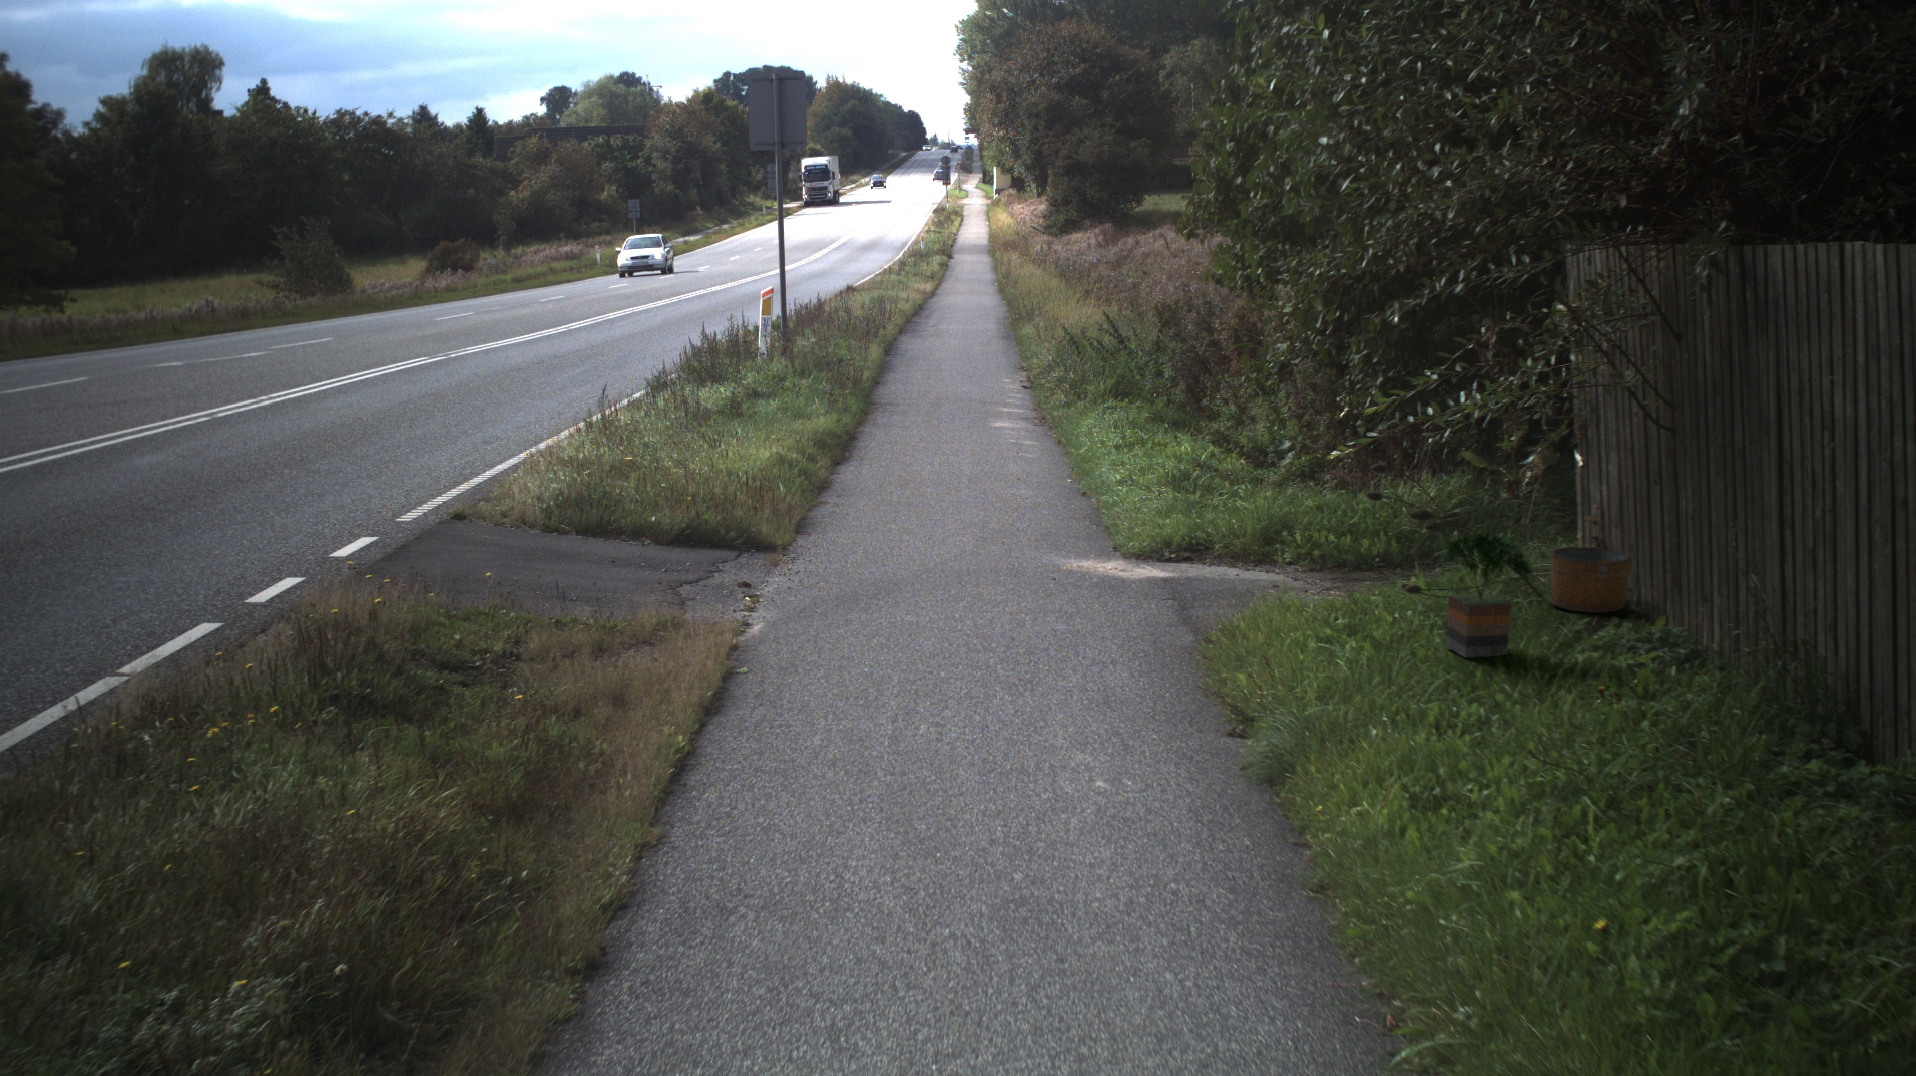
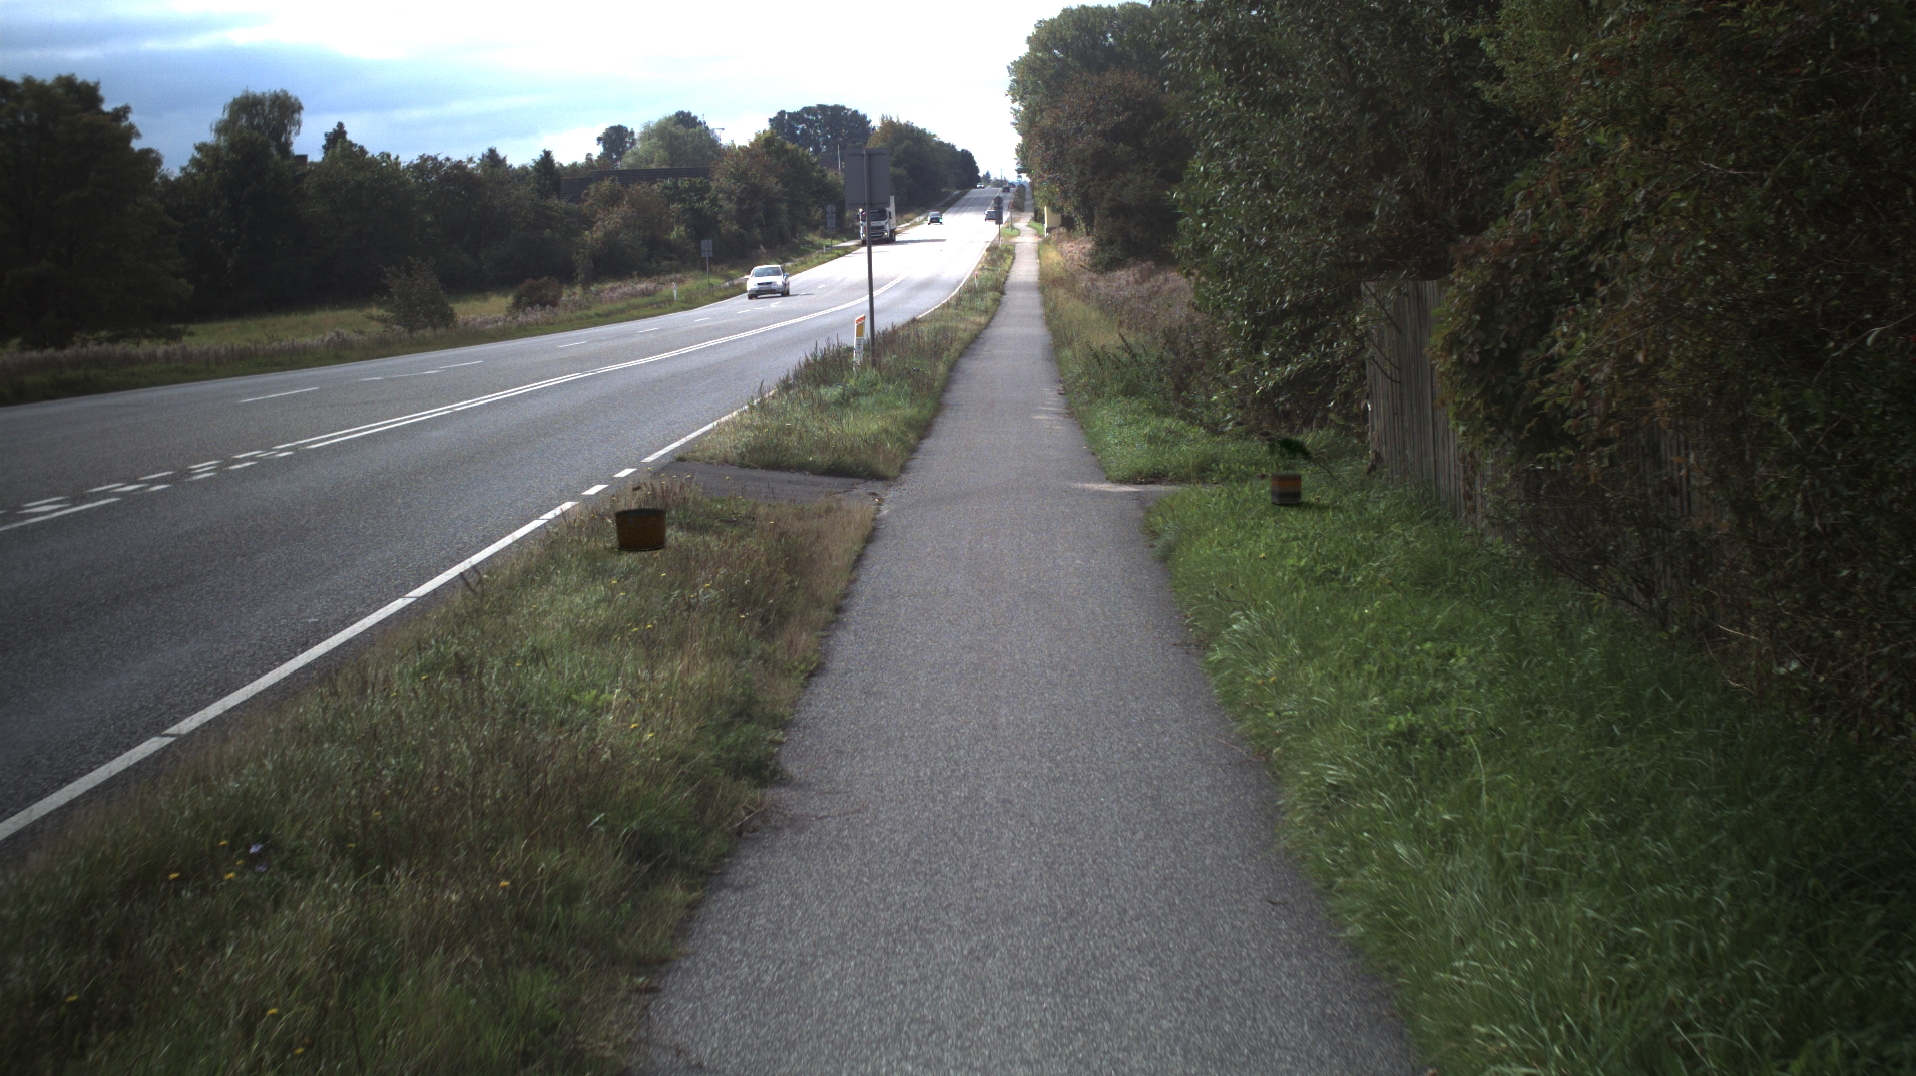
bucket: present [1550,516,1631,613] -> present [614,486,666,551]

